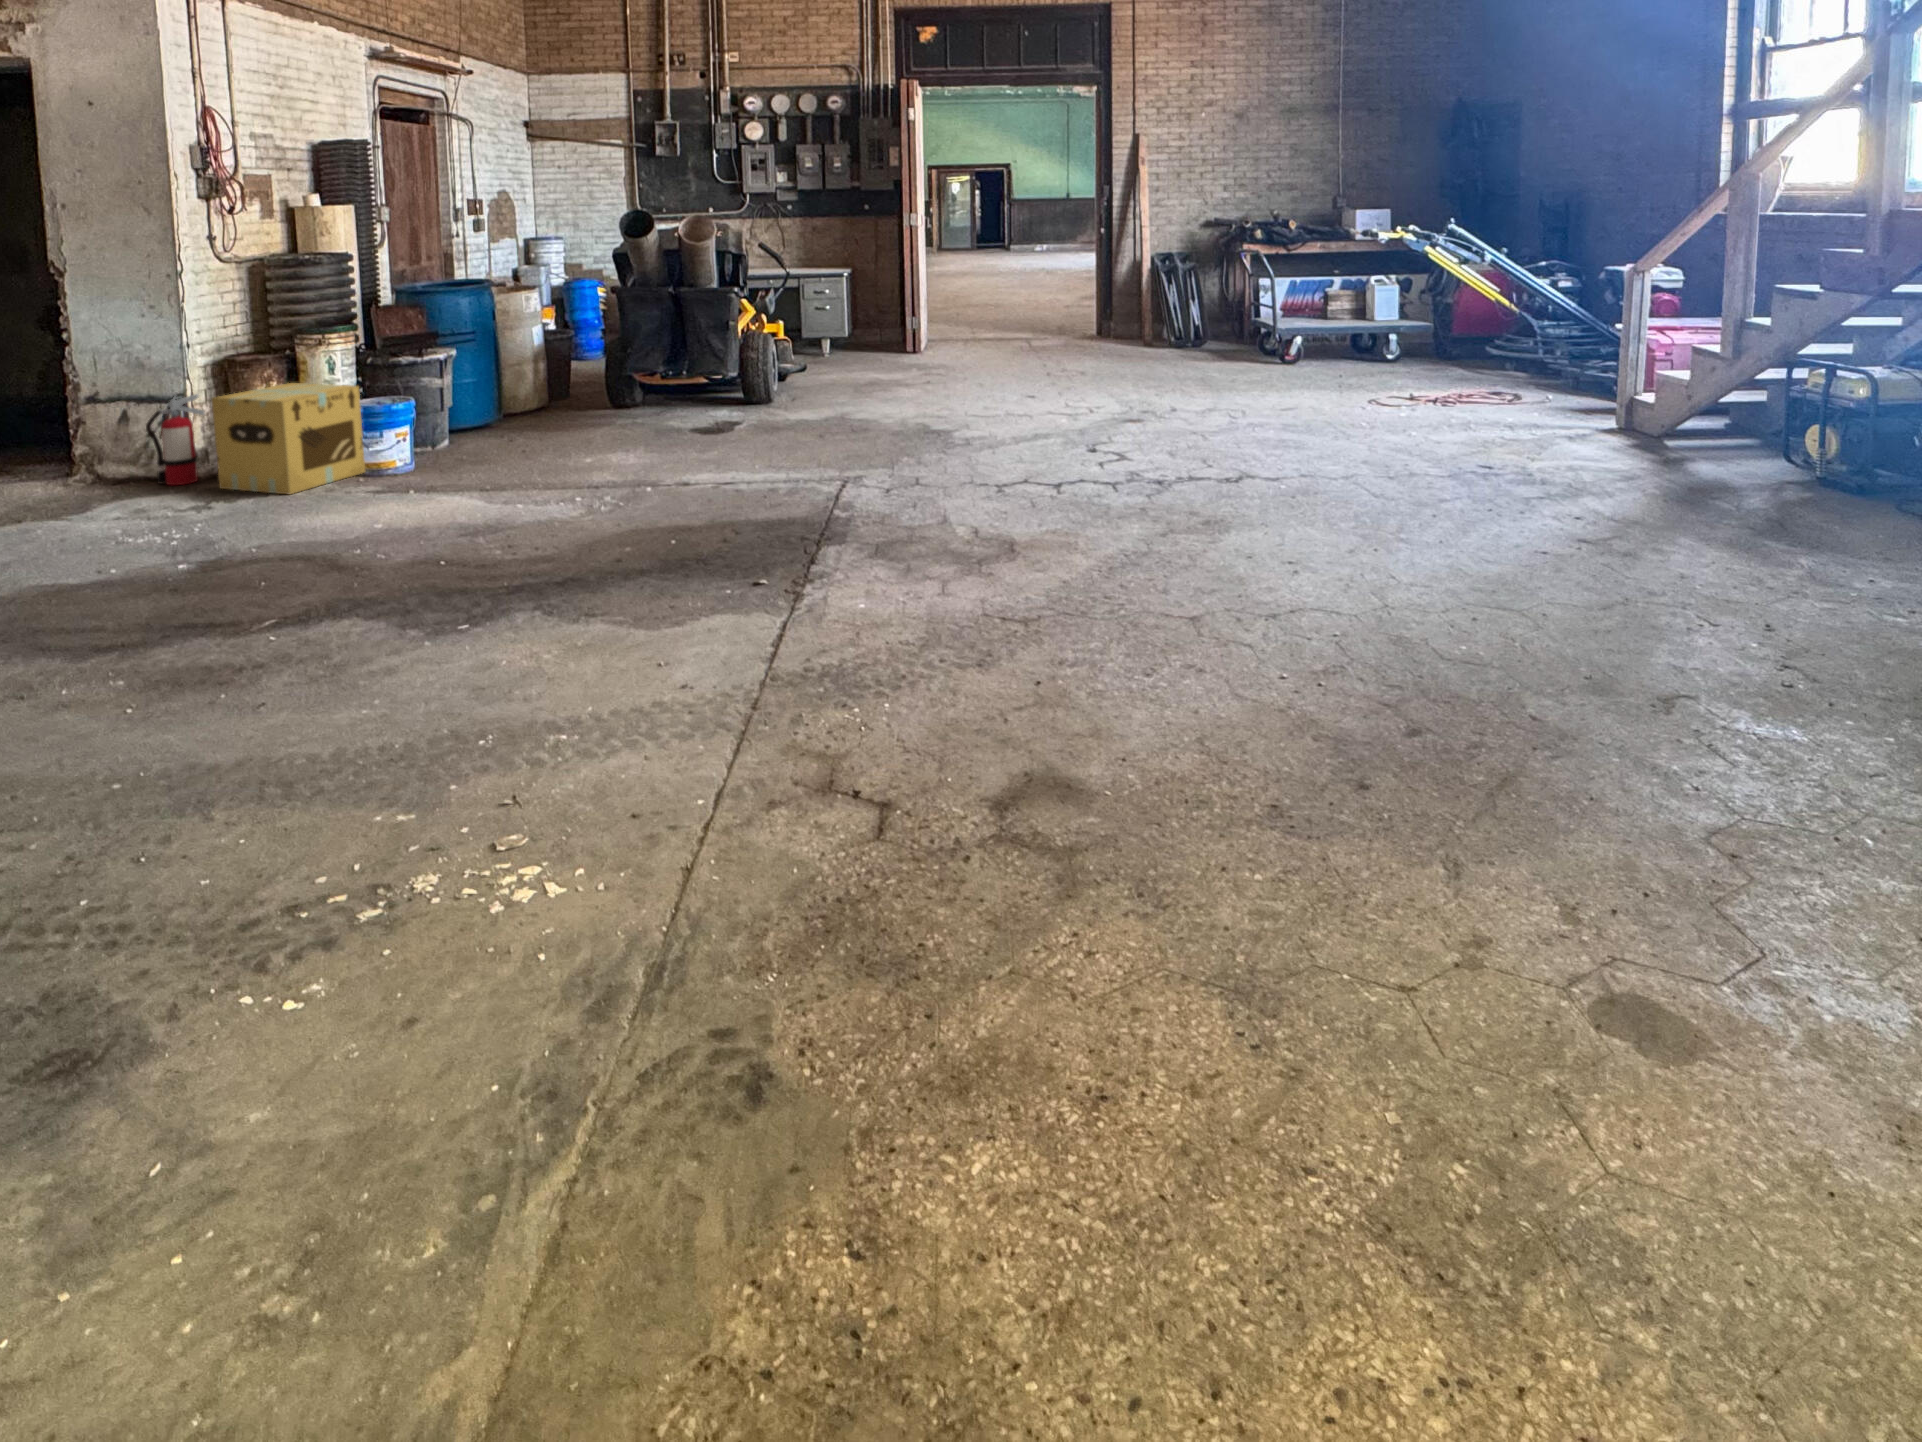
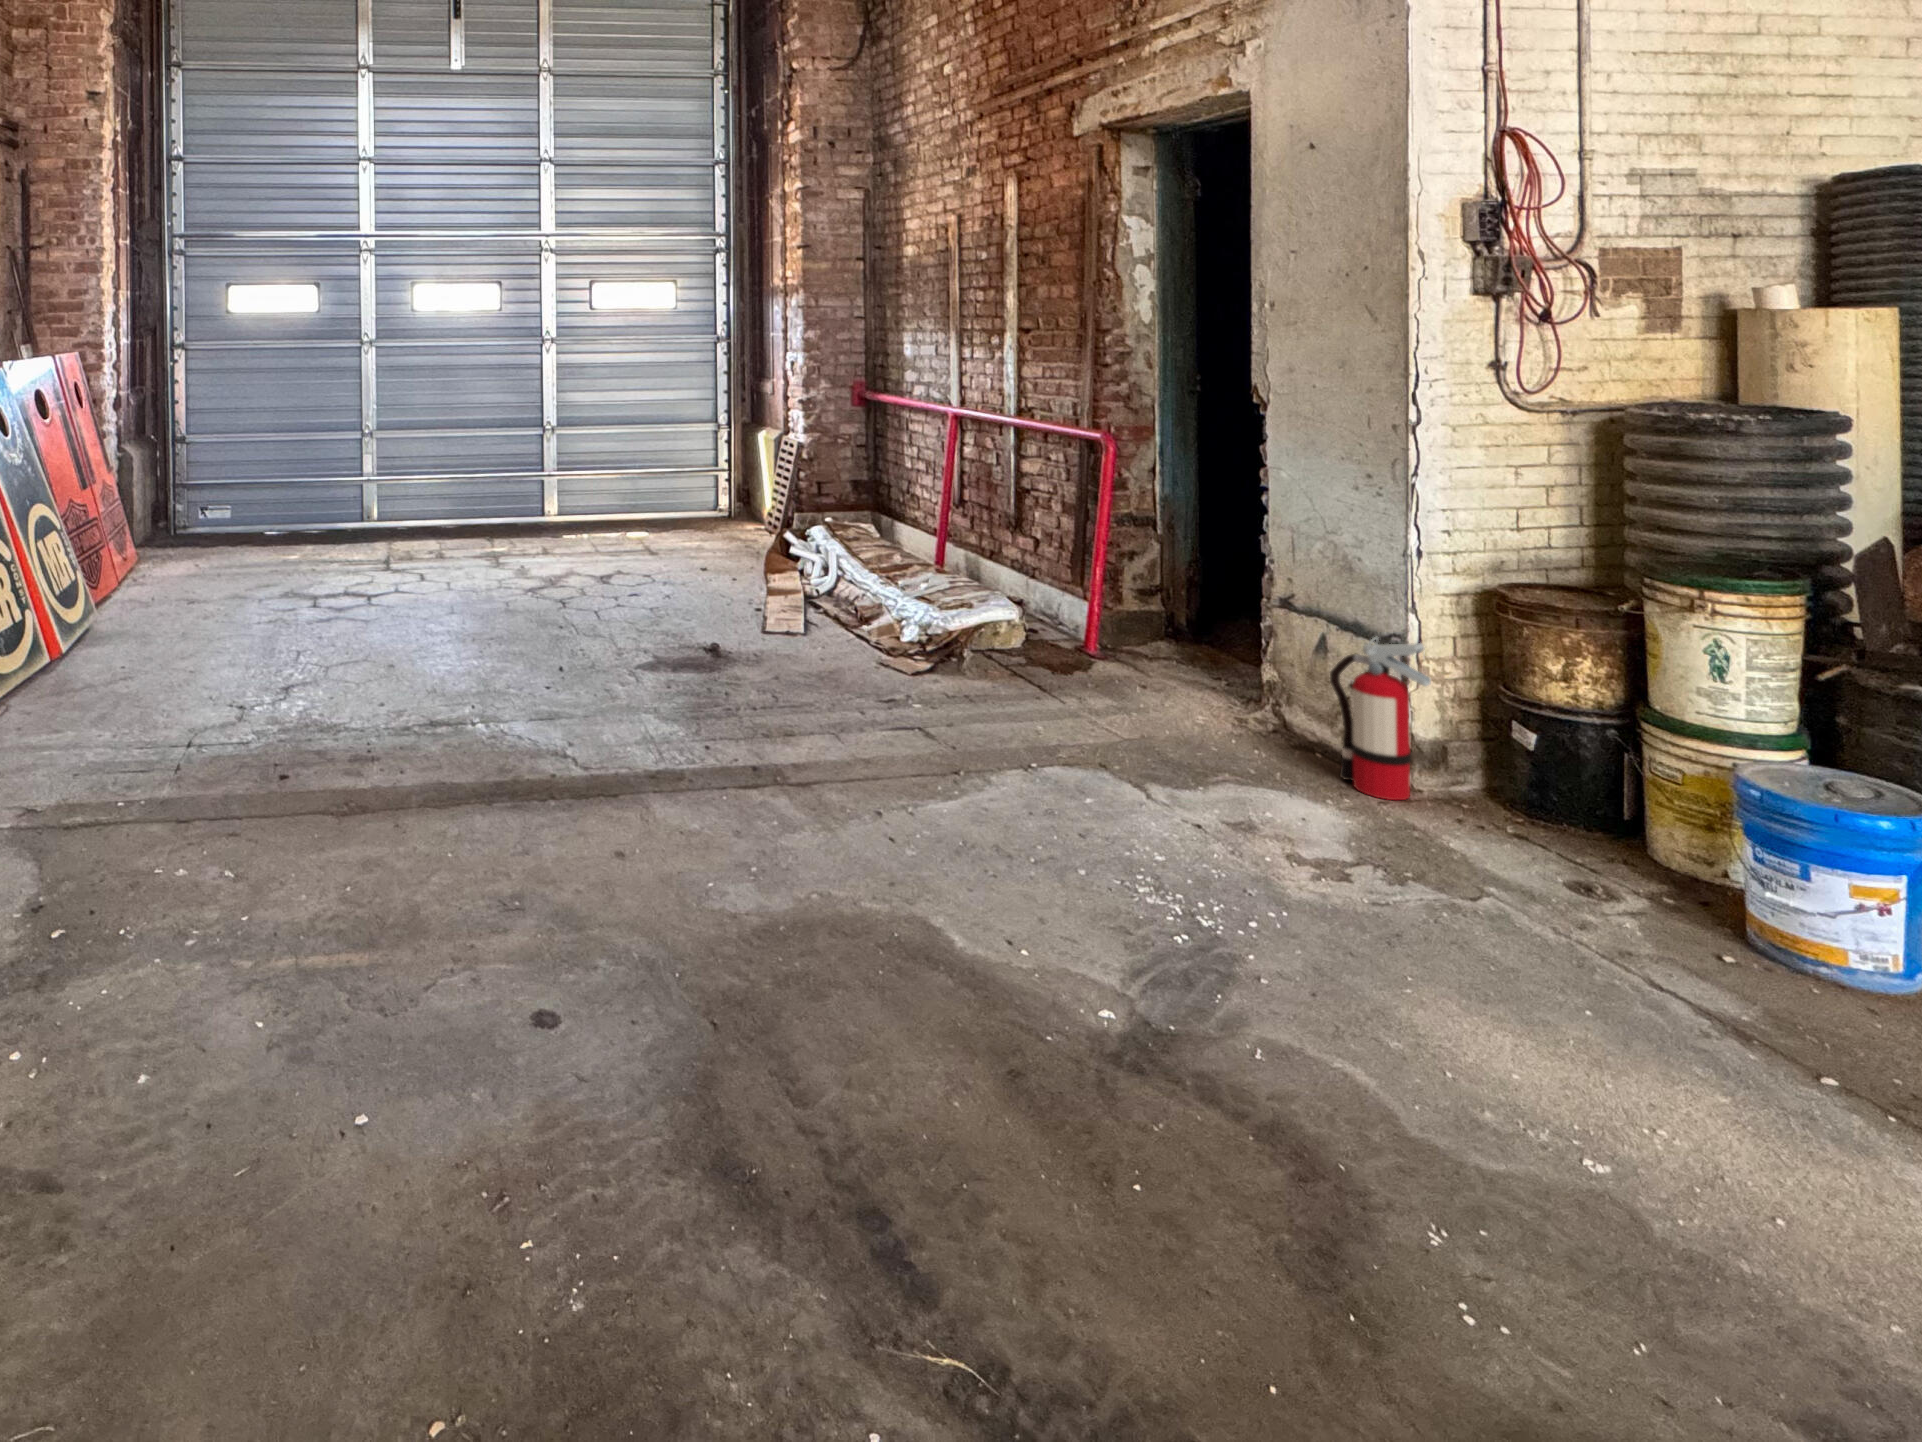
cardboard box: present [212,383,365,494] -> none [1419,665,1776,953]

